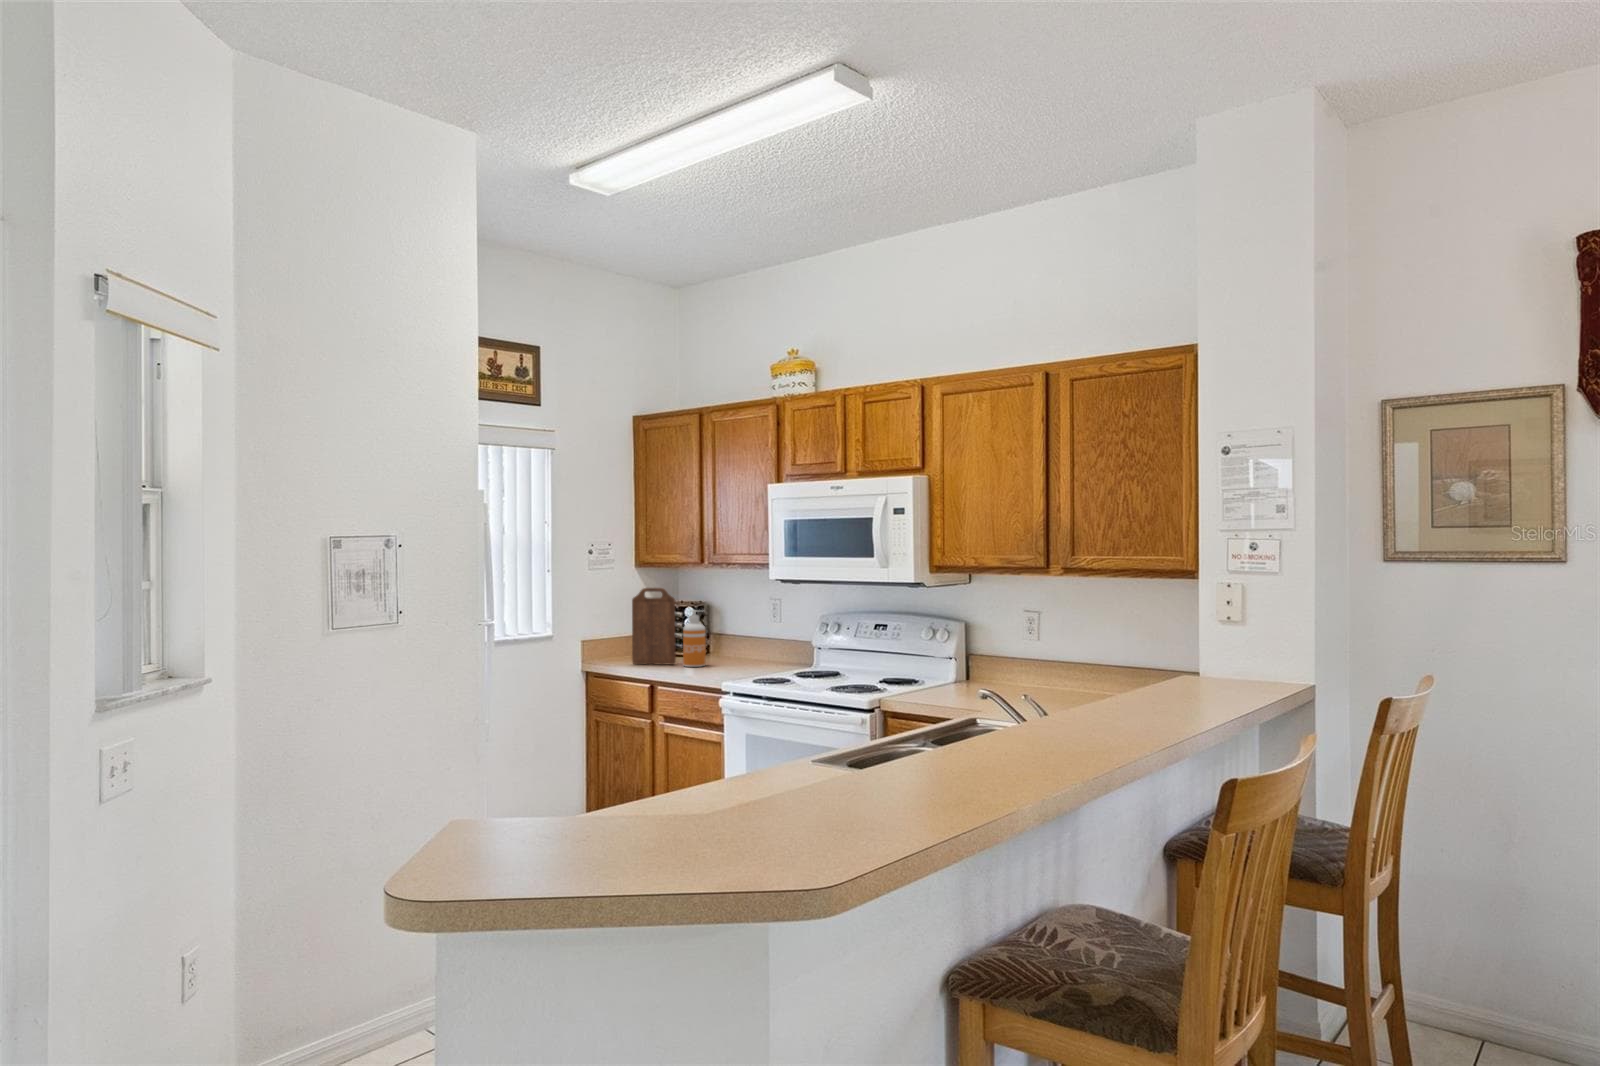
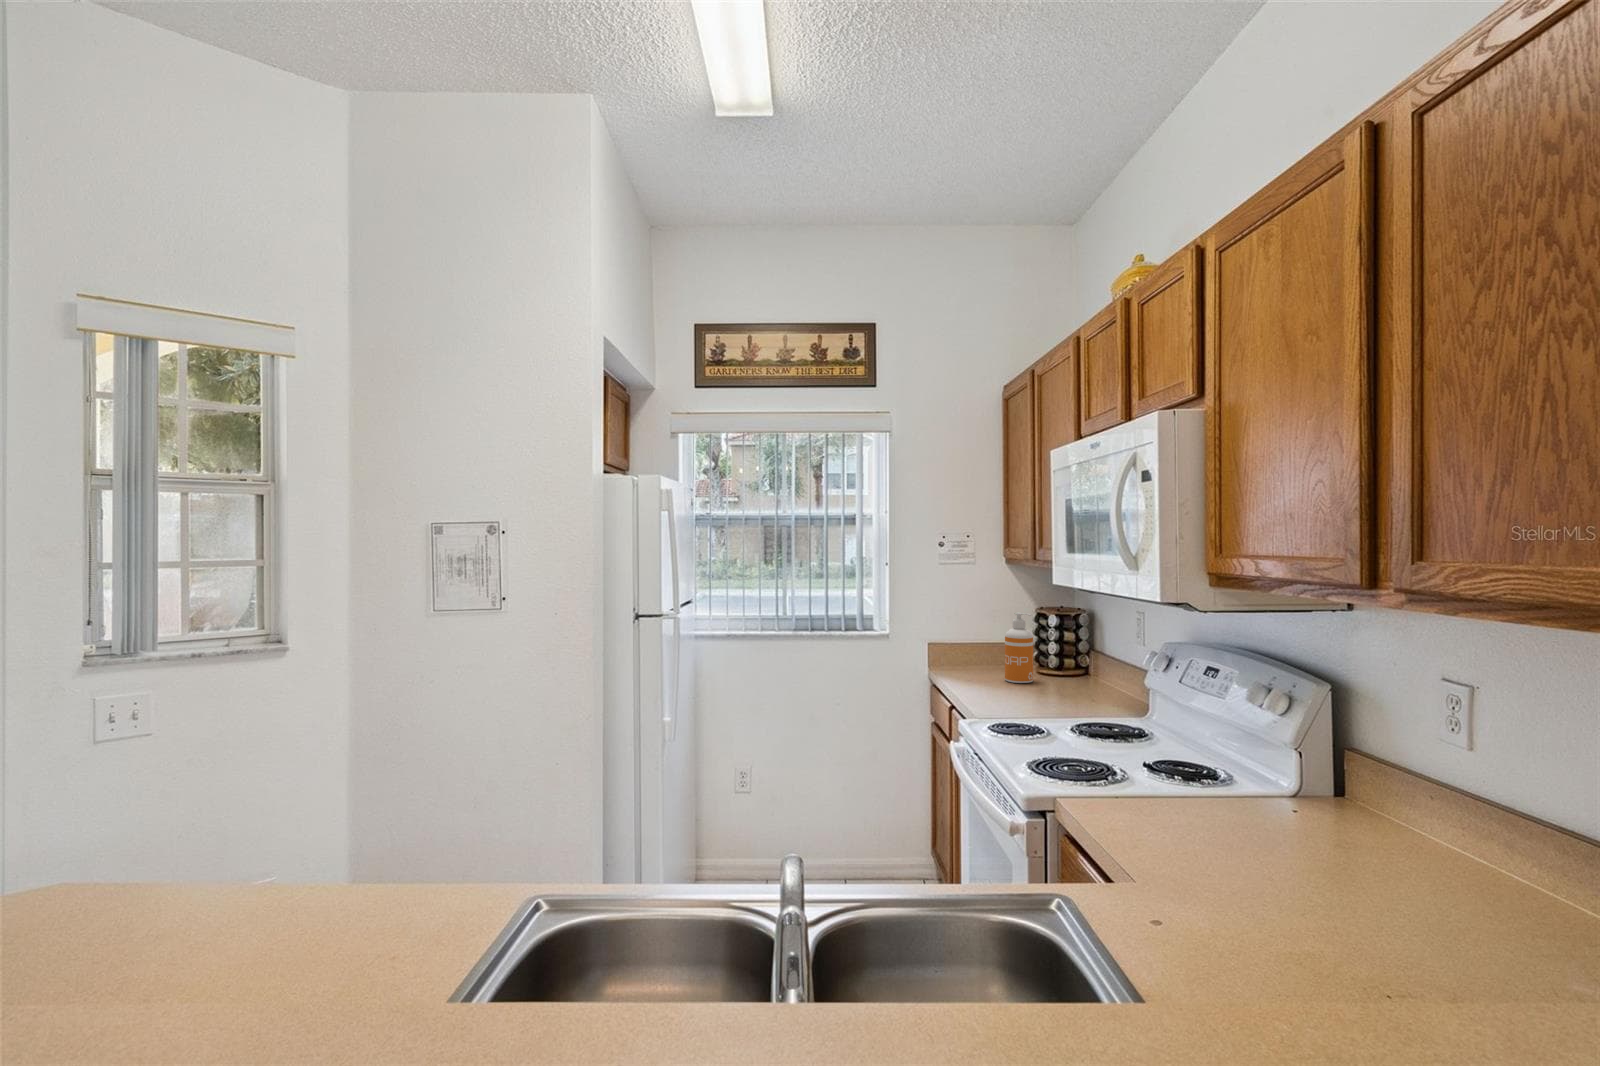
cutting board: present [632,588,676,665] -> none [968,581,1008,675]

